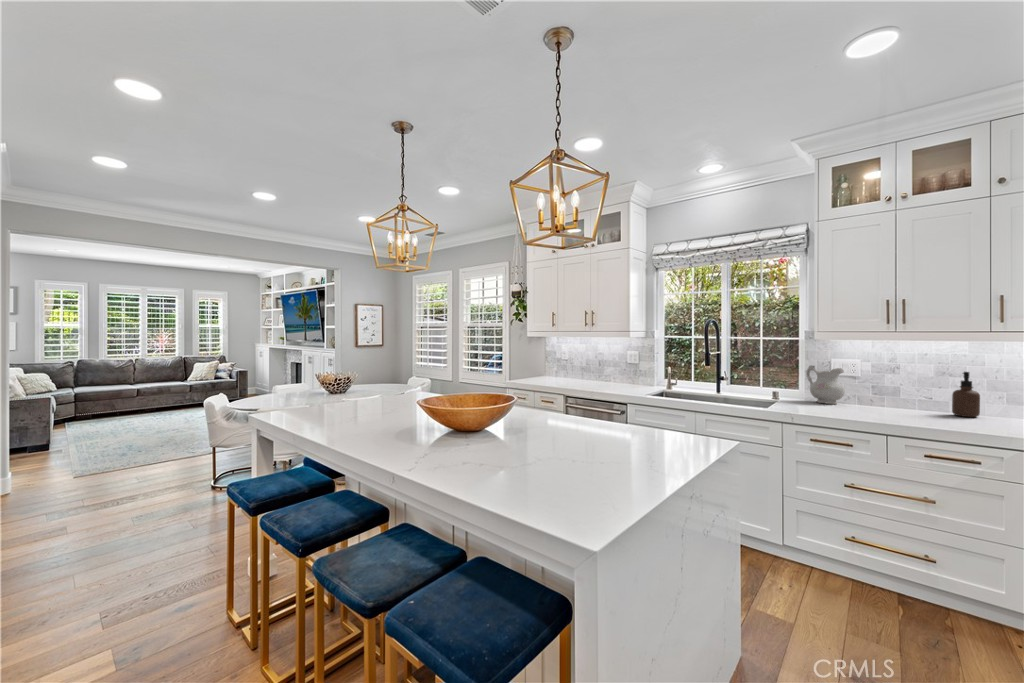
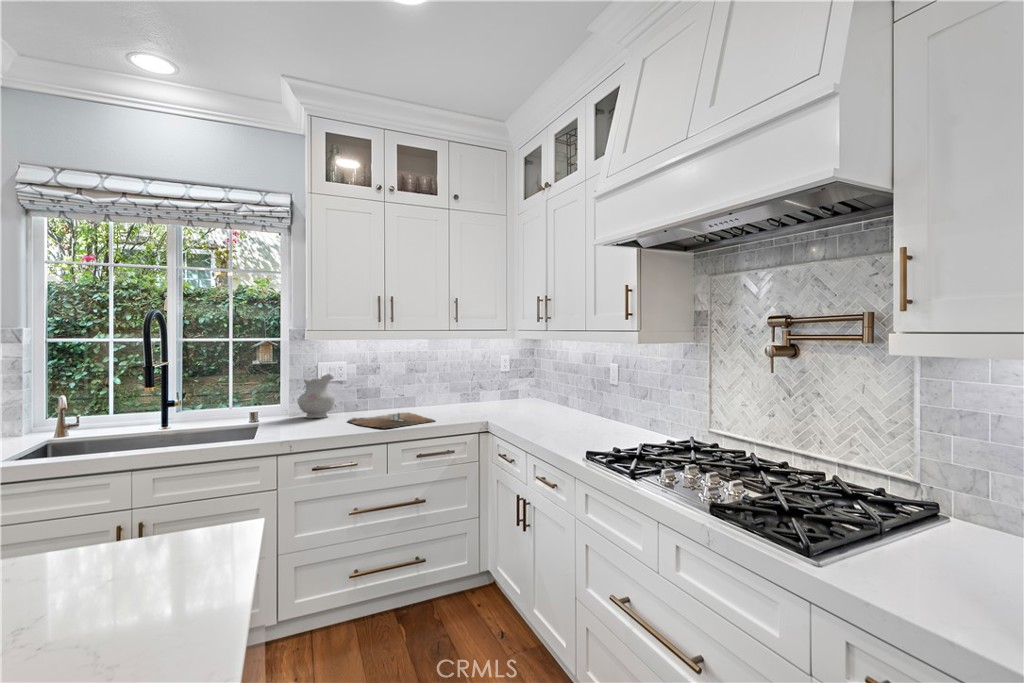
soap dispenser: present [952,372,980,417] -> none [424,369,442,411]
cutting board: none [849,408,949,425] -> present [348,413,435,428]

